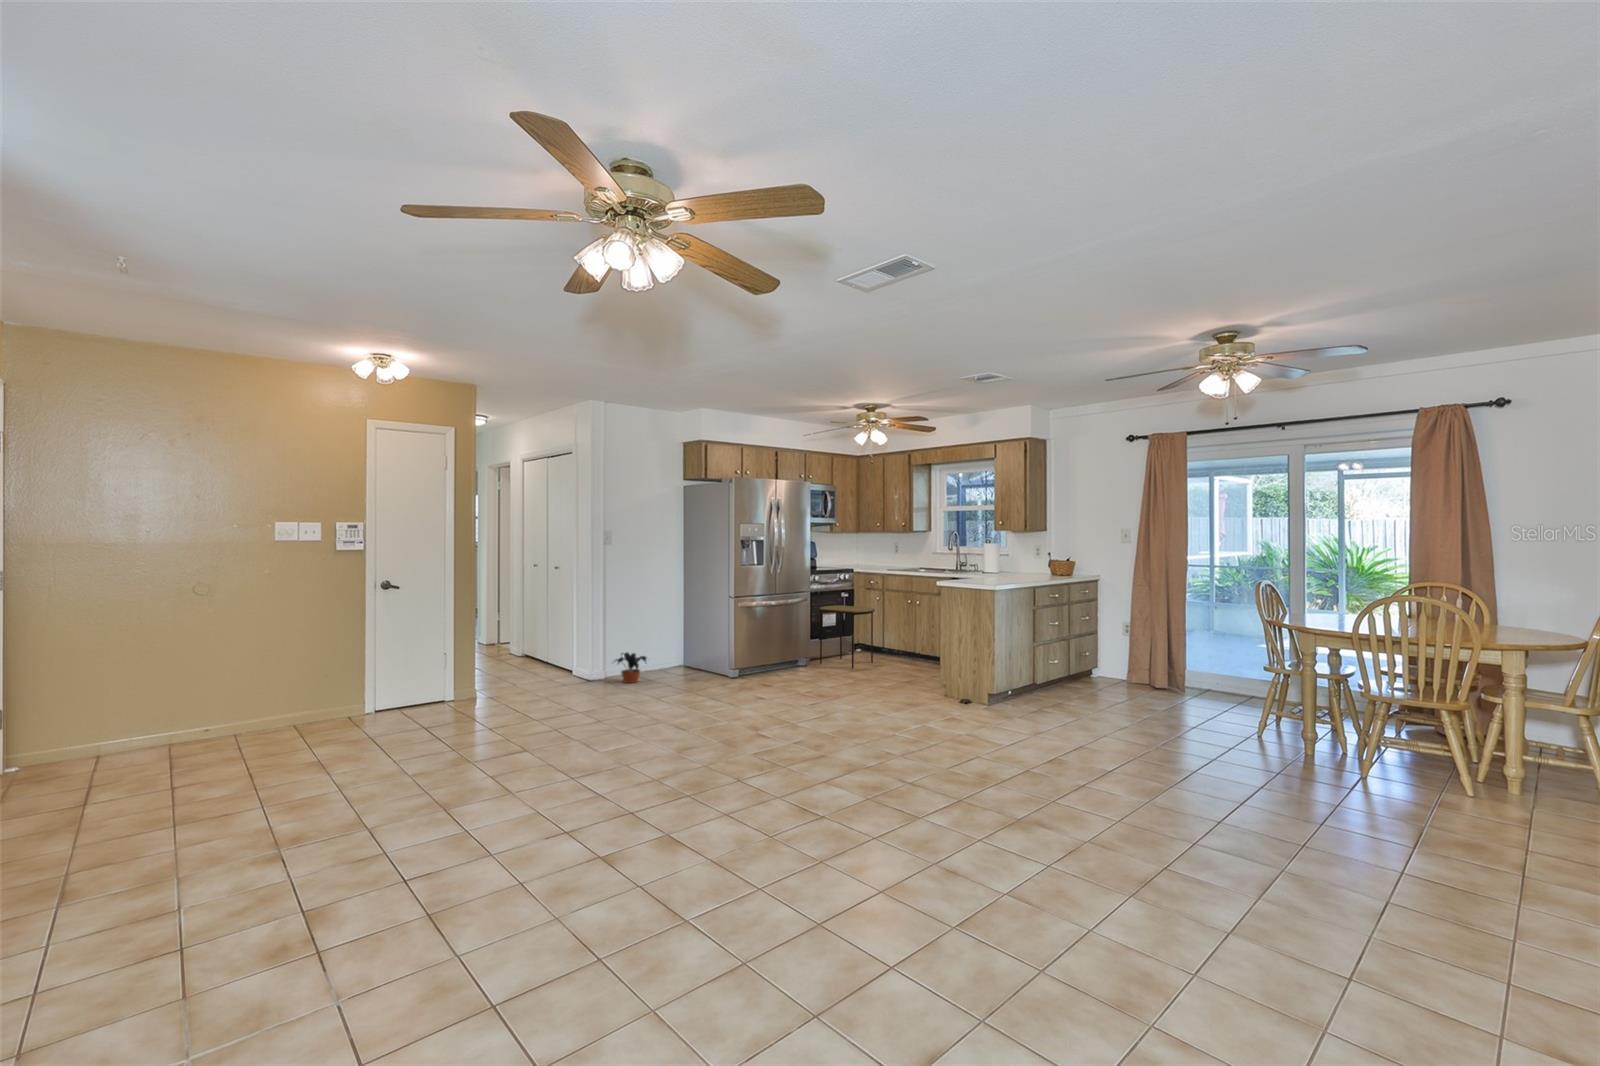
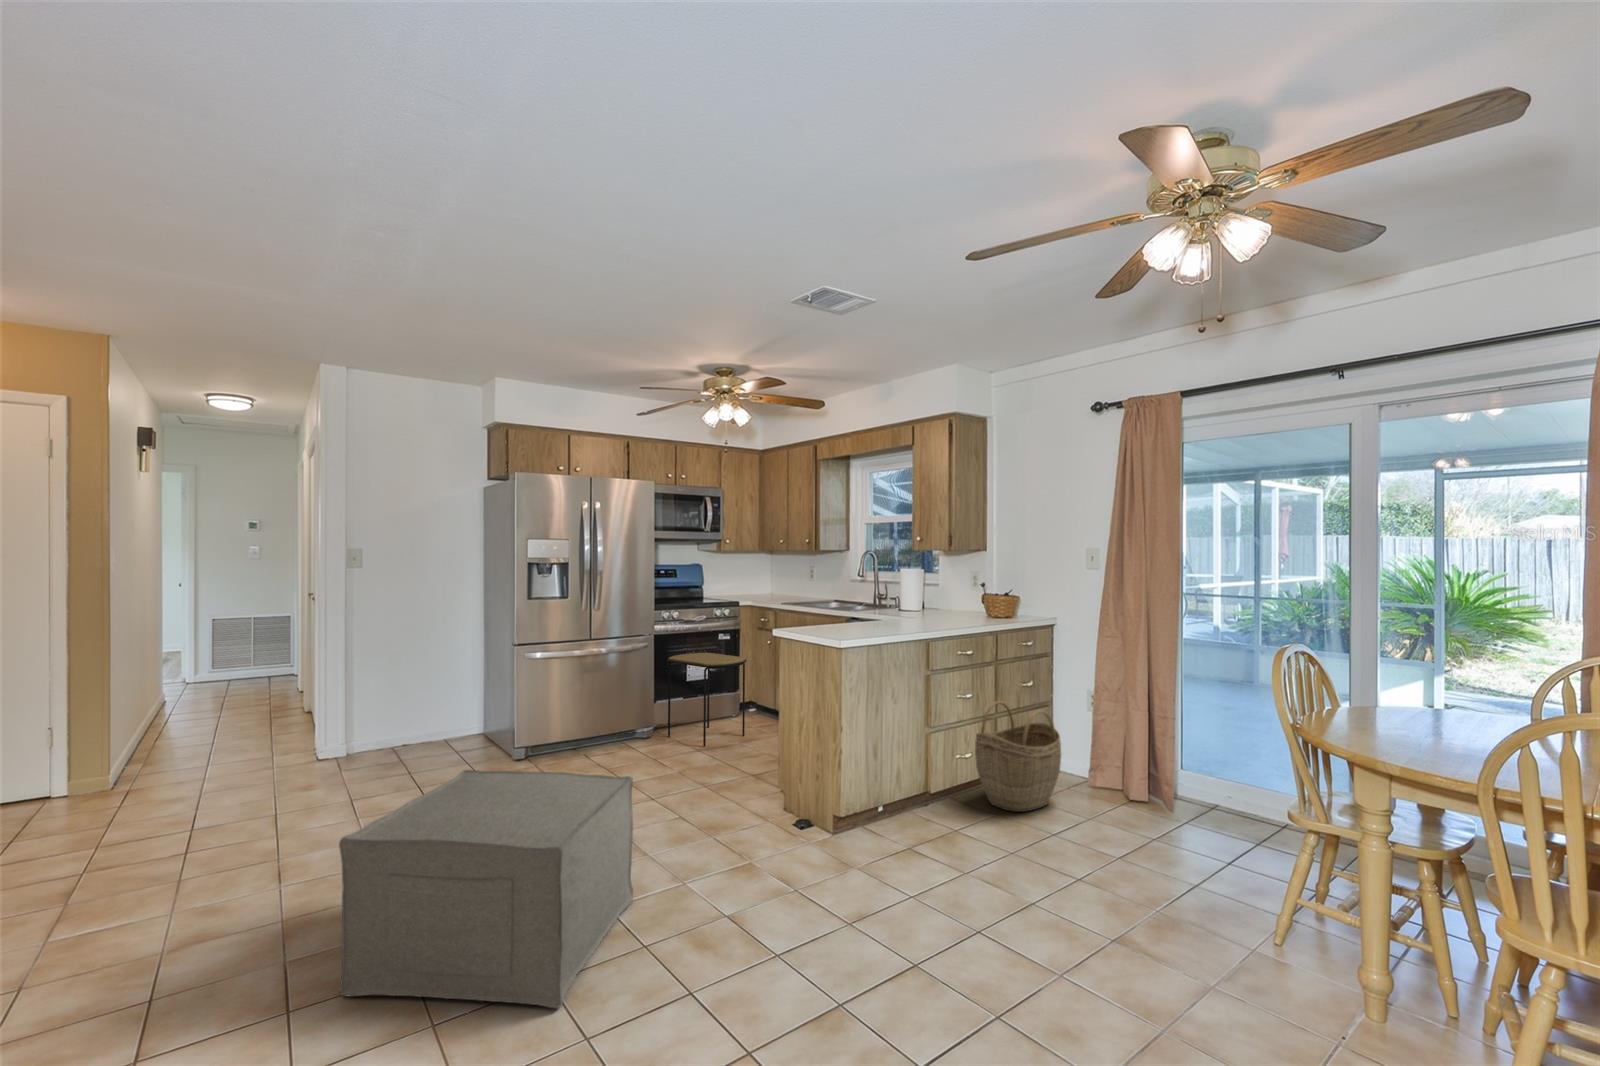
woven basket: none [1058,629,1112,695] -> present [975,701,1061,812]
potted plant: present [615,653,646,683] -> none [332,720,394,767]
ottoman: none [801,662,922,766] -> present [339,770,633,1009]

